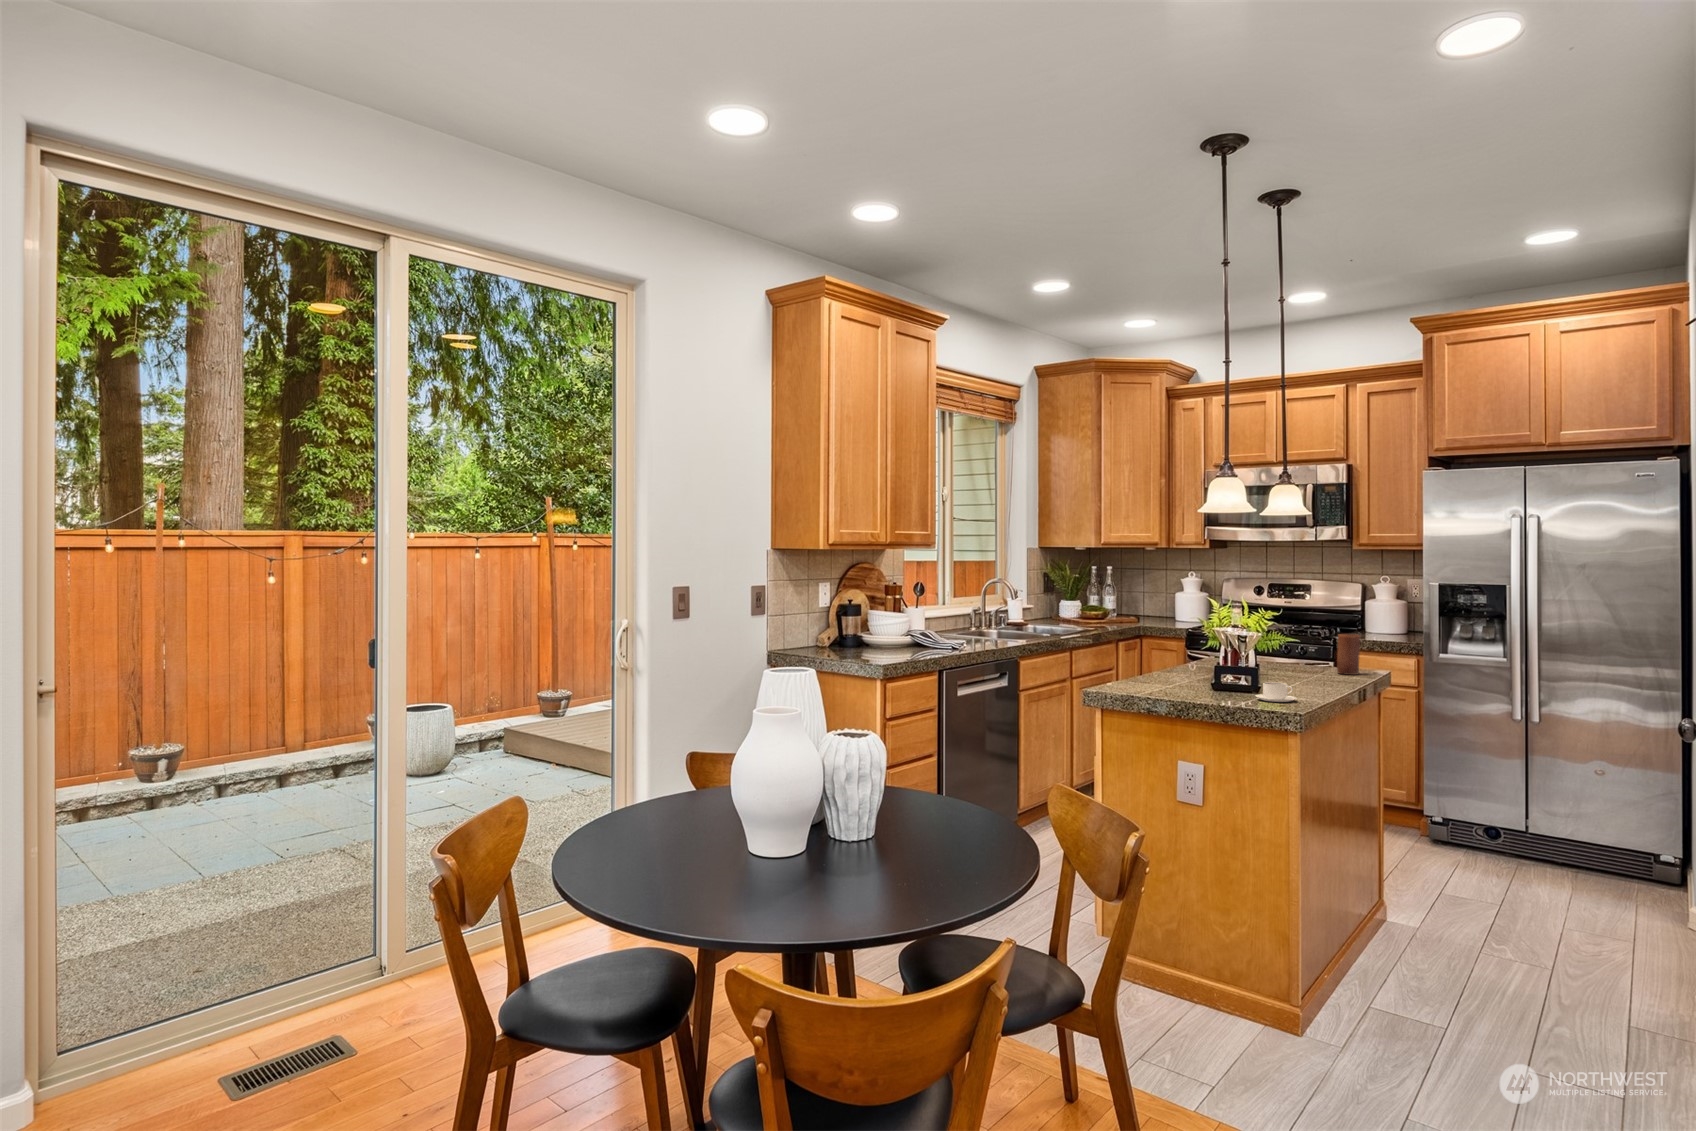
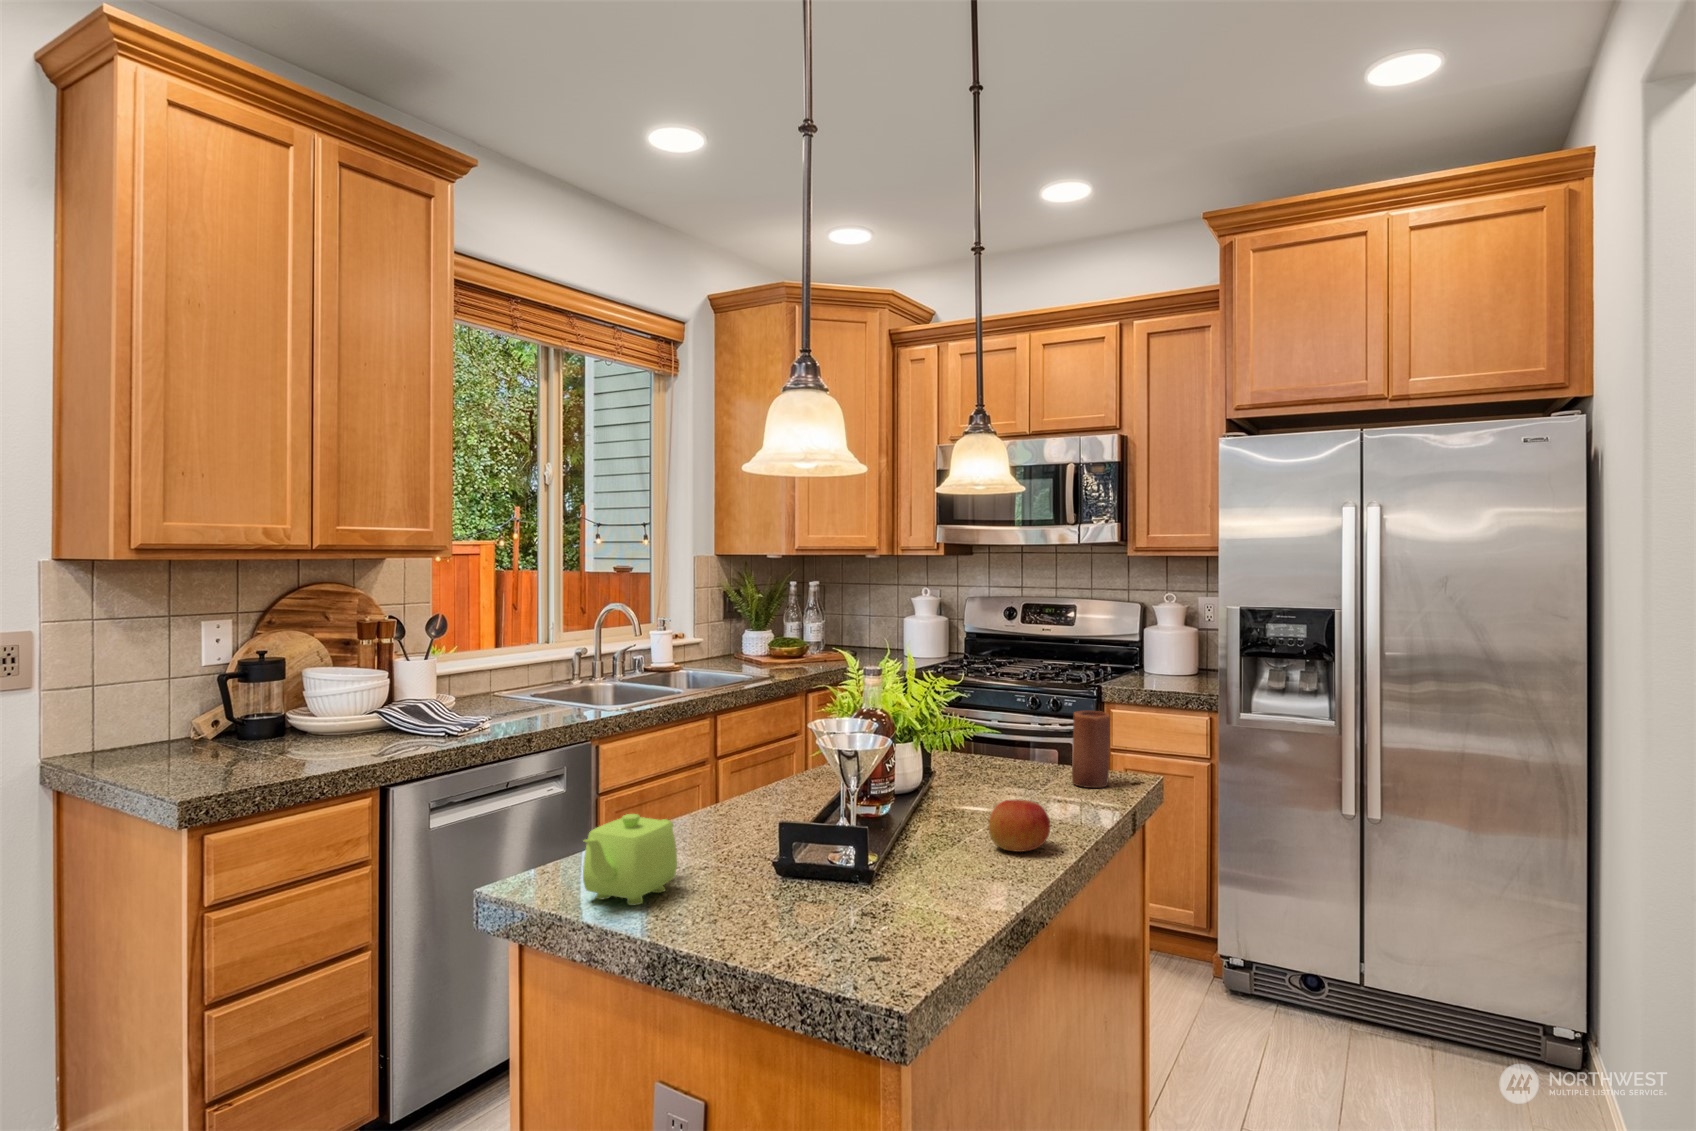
teapot: none [1132,659,1169,695] -> present [583,814,677,905]
apple: none [1306,665,1337,689] -> present [989,799,1050,852]
coffee cup: present [1255,682,1297,702] -> none [843,873,934,934]

